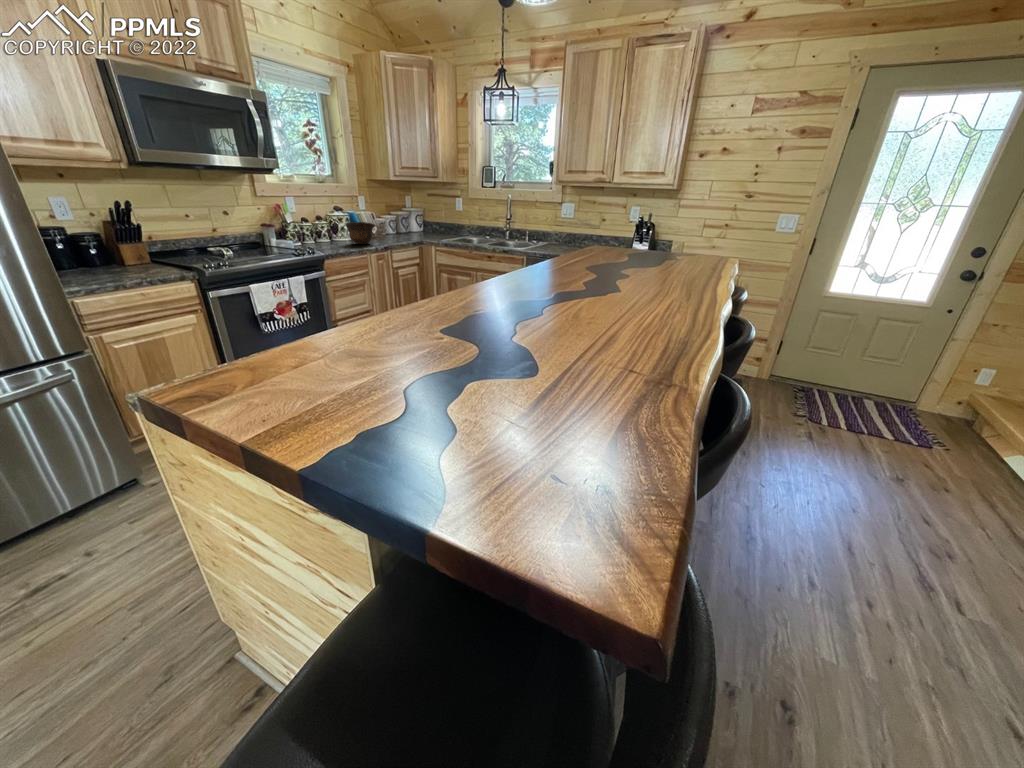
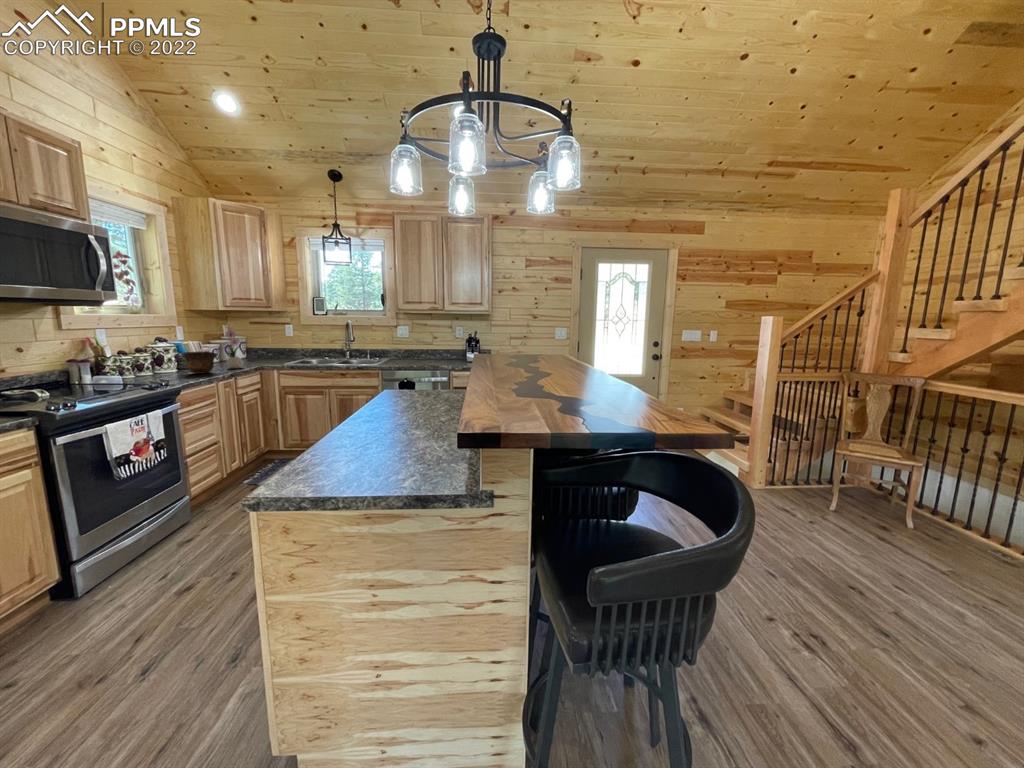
flower arrangement: none [384,194,403,241] -> present [226,330,243,368]

